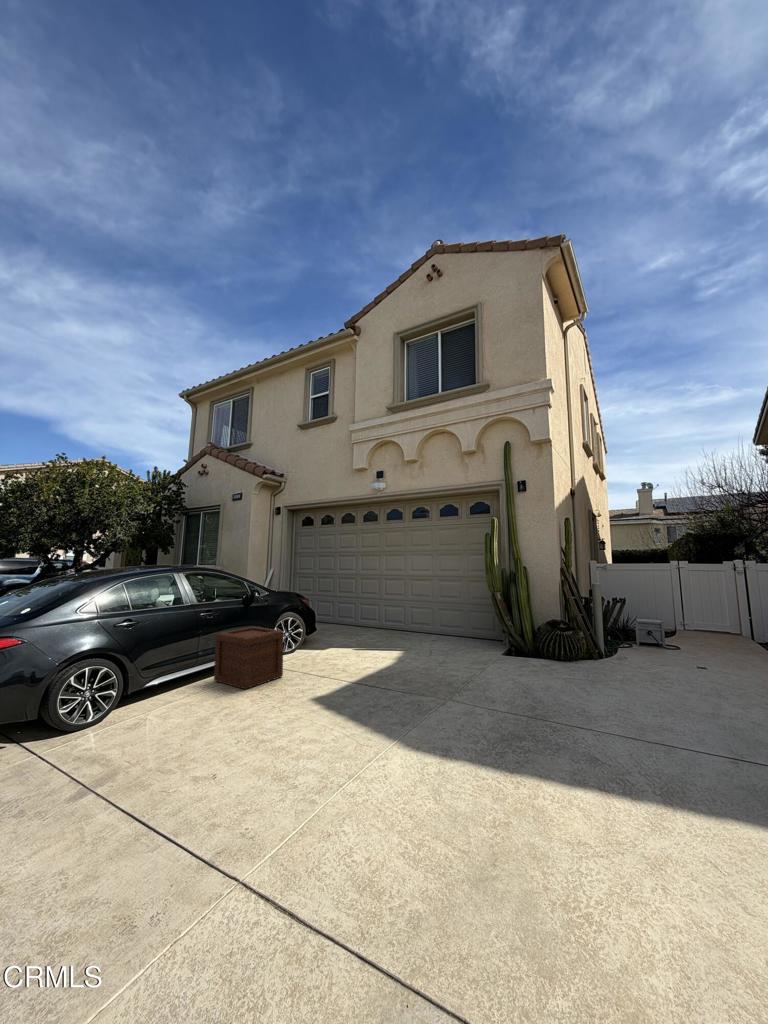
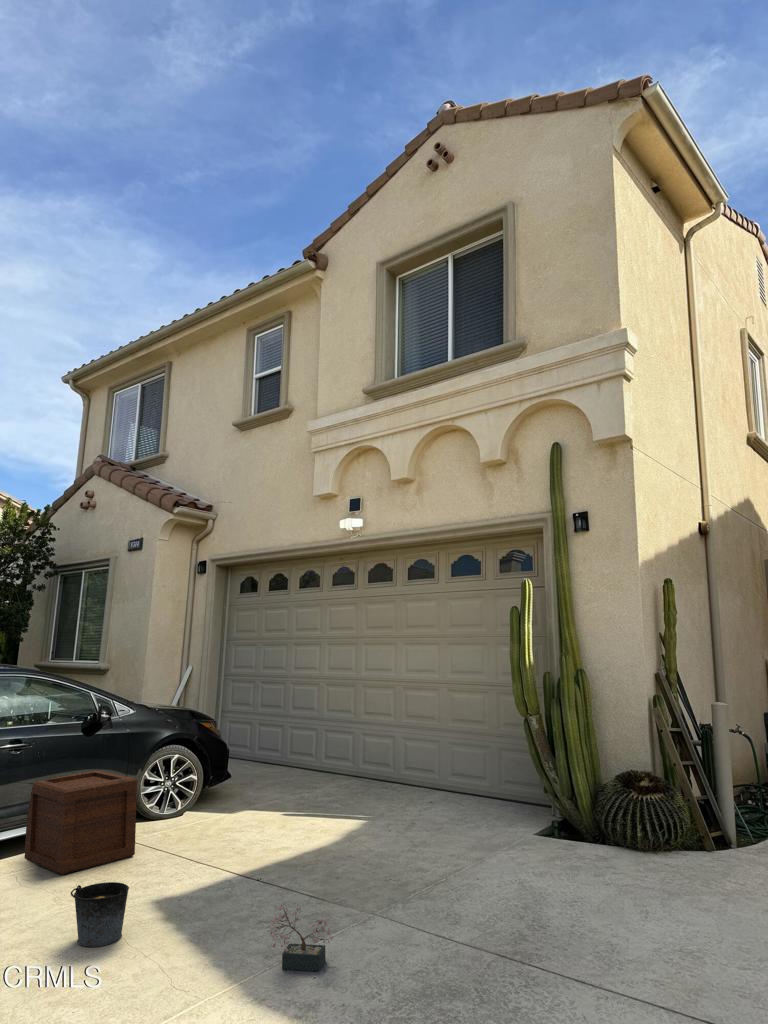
bucket: none [280,692,317,731] -> present [71,882,129,947]
decorative plant: none [415,700,455,739] -> present [269,902,333,971]

